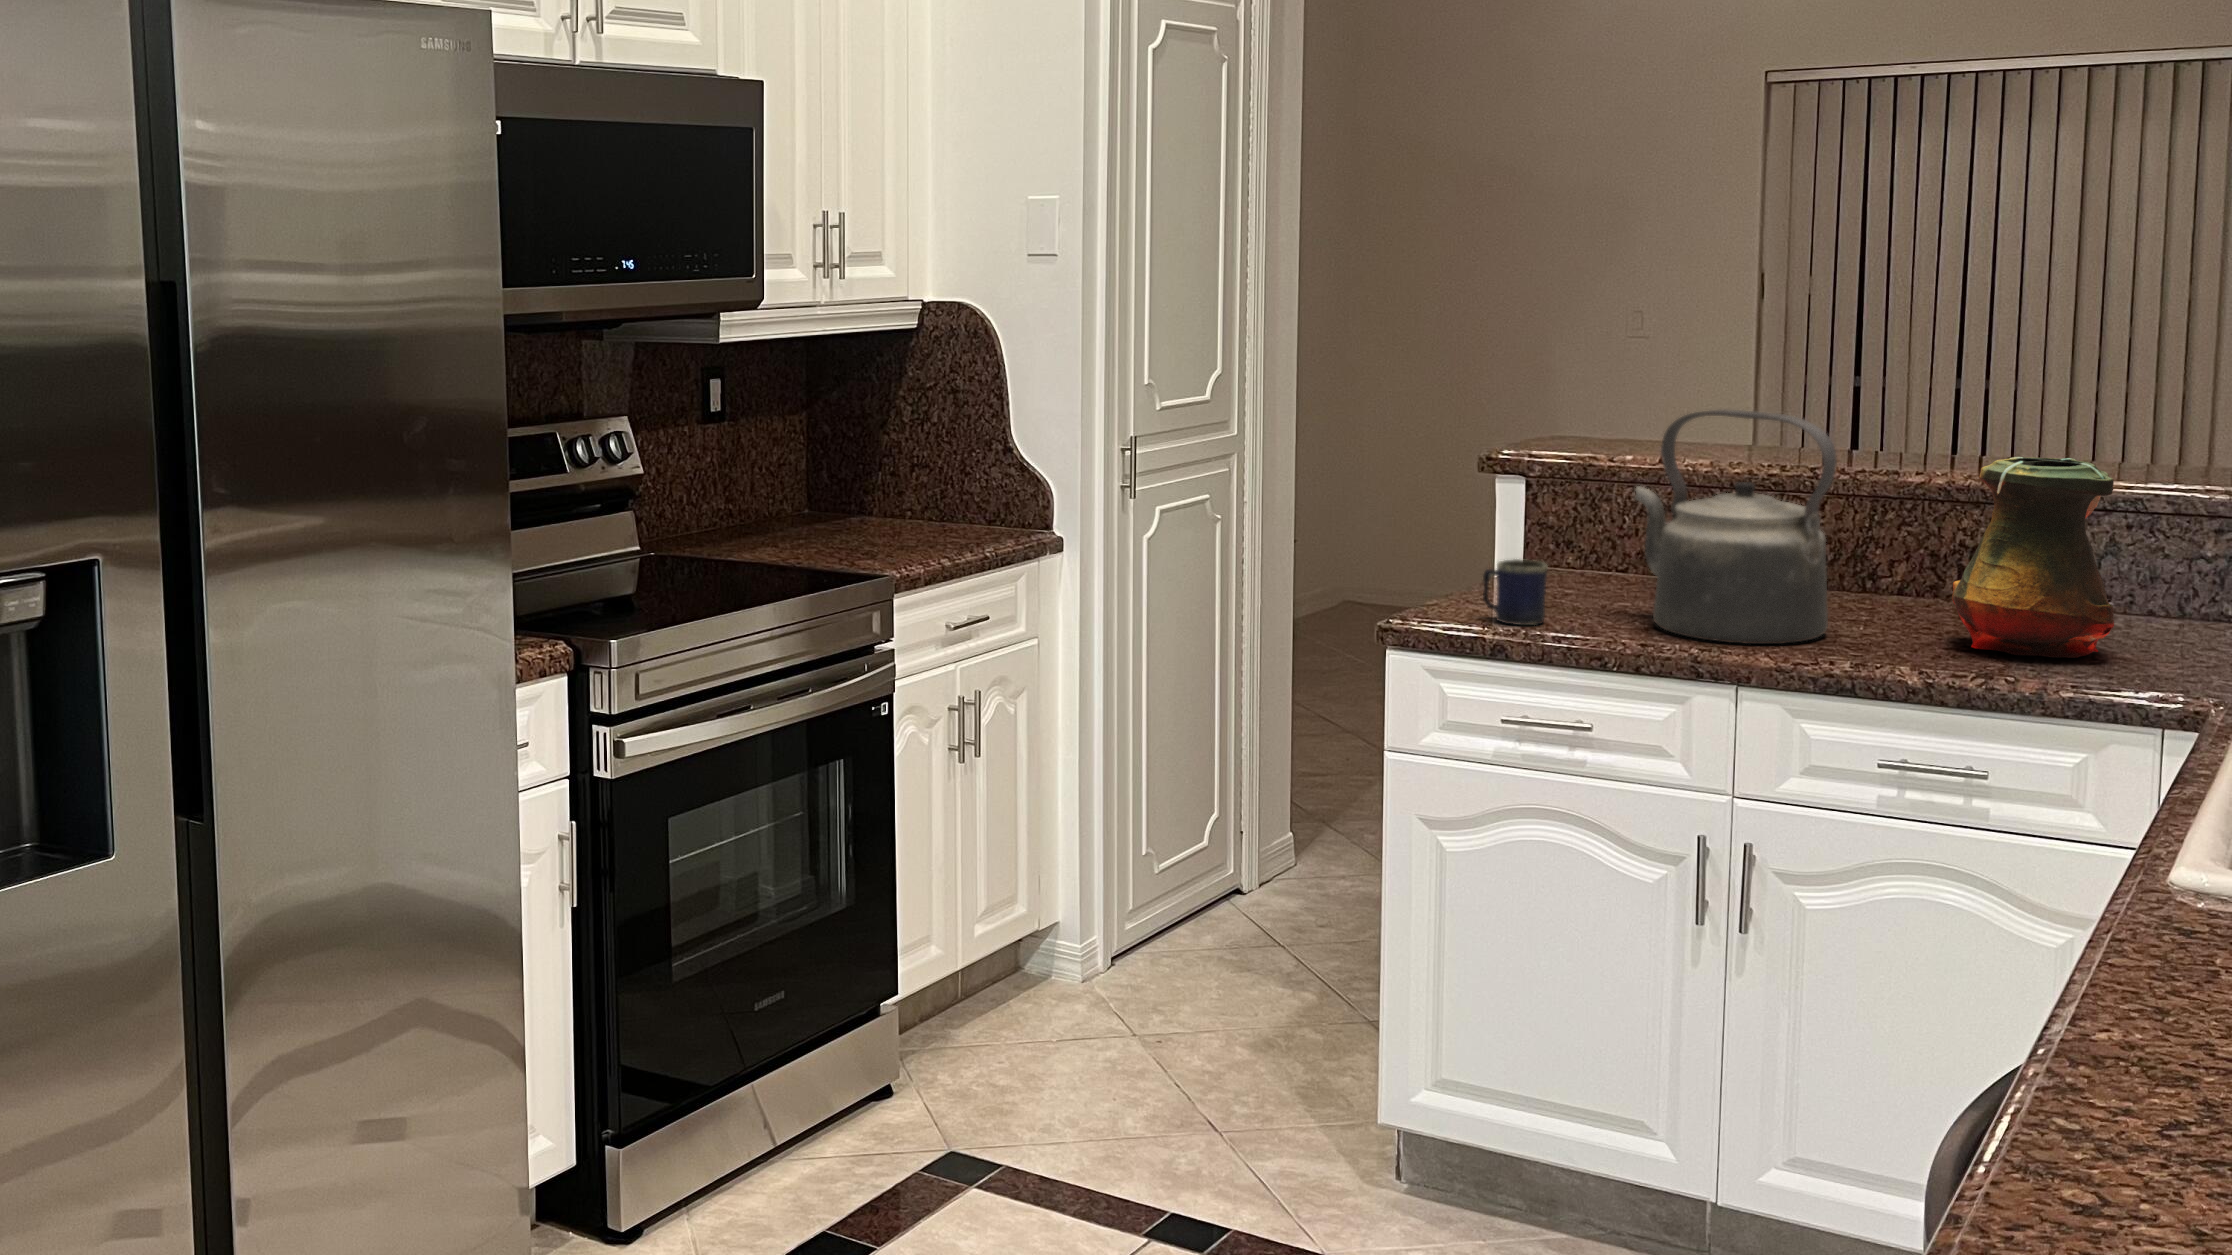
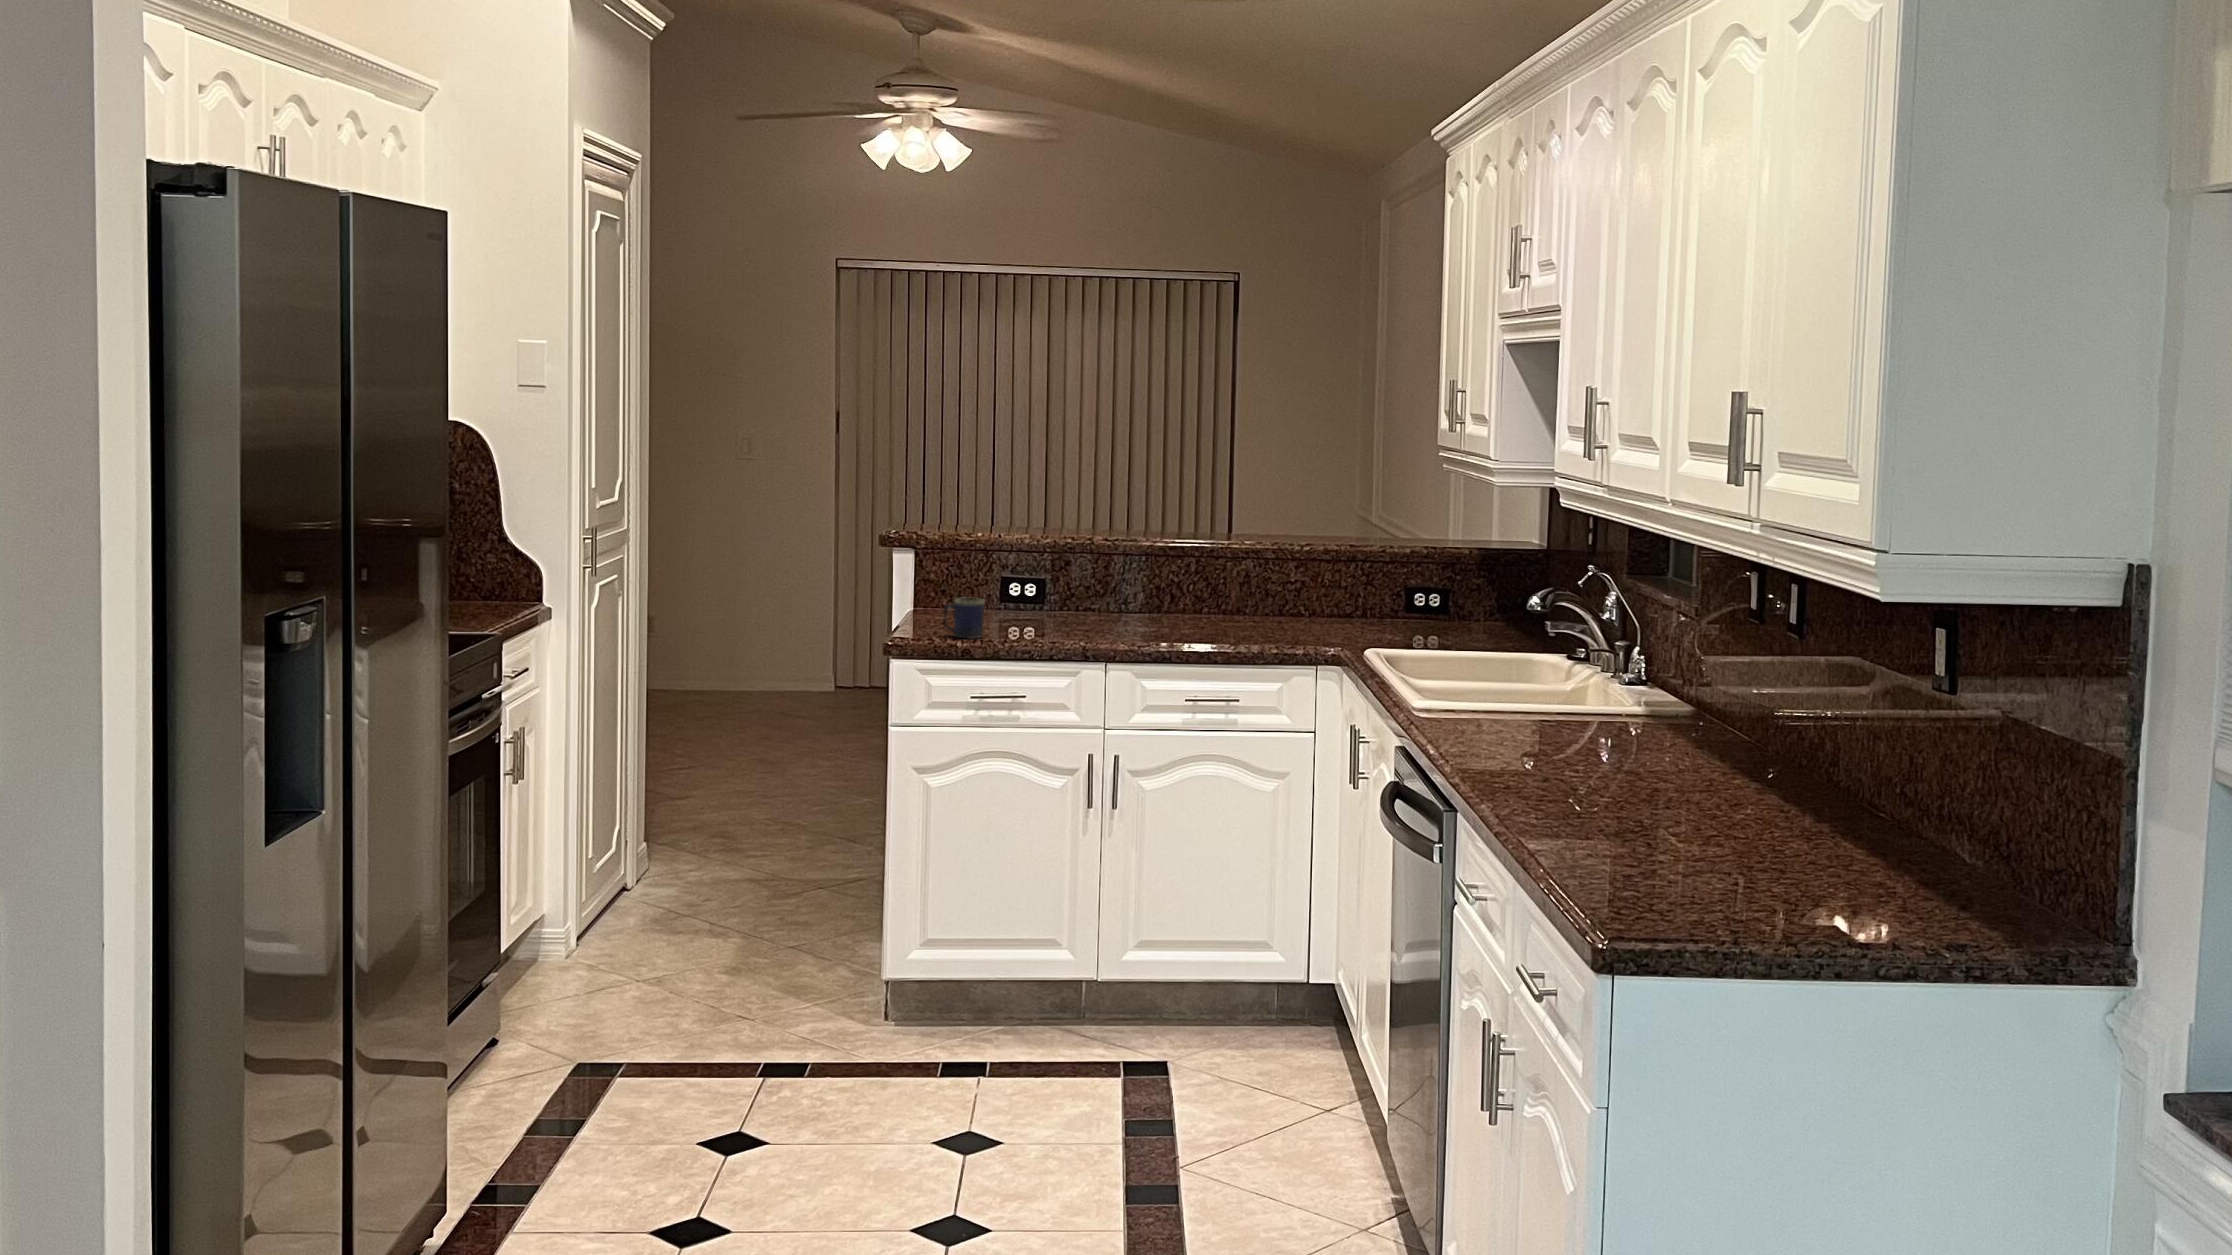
kettle: present [1635,409,1837,644] -> none [1021,501,1144,640]
vase: present [1952,457,2114,658] -> none [1193,526,1279,636]

